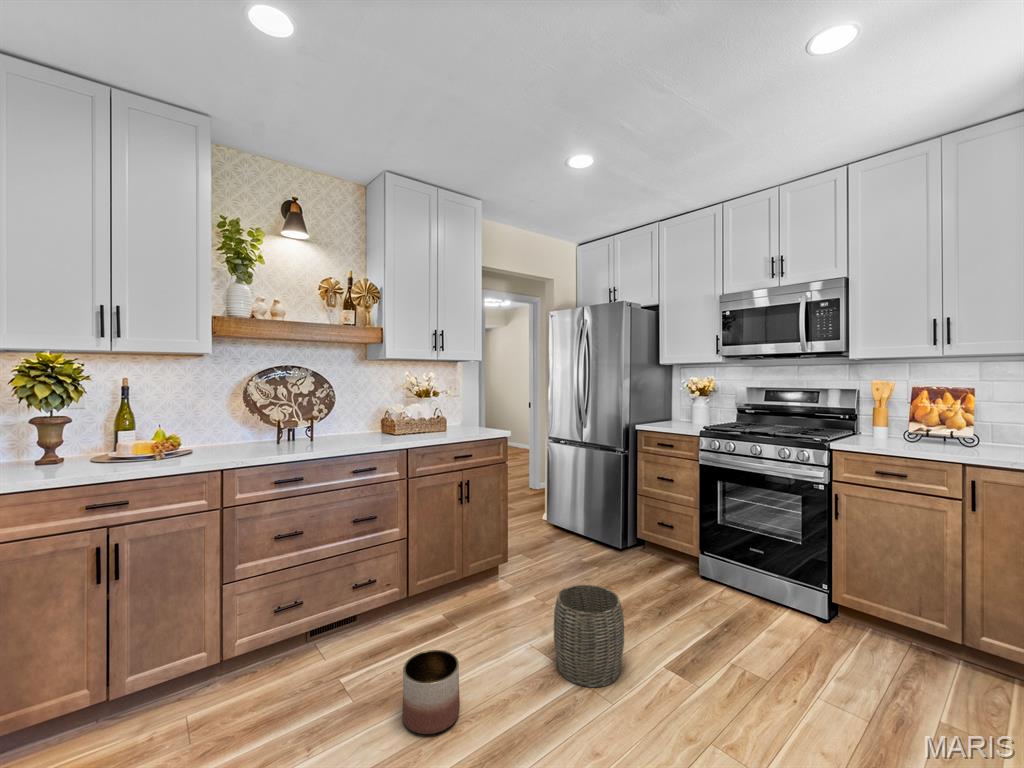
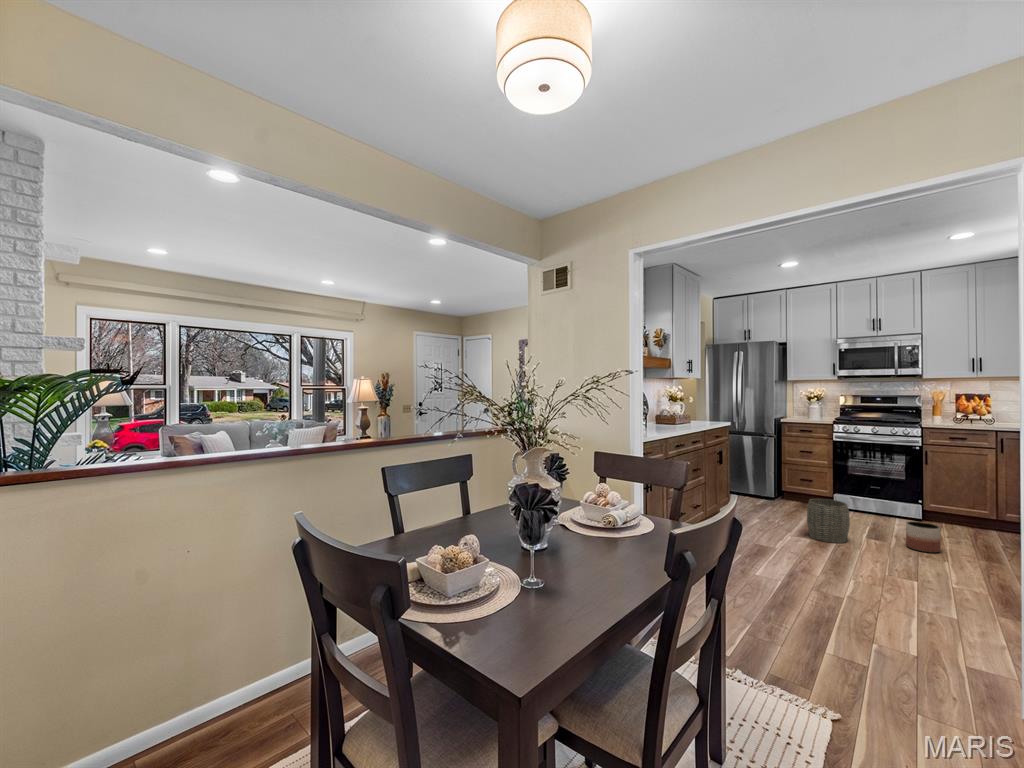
planter: present [403,650,460,734] -> present [906,521,941,553]

